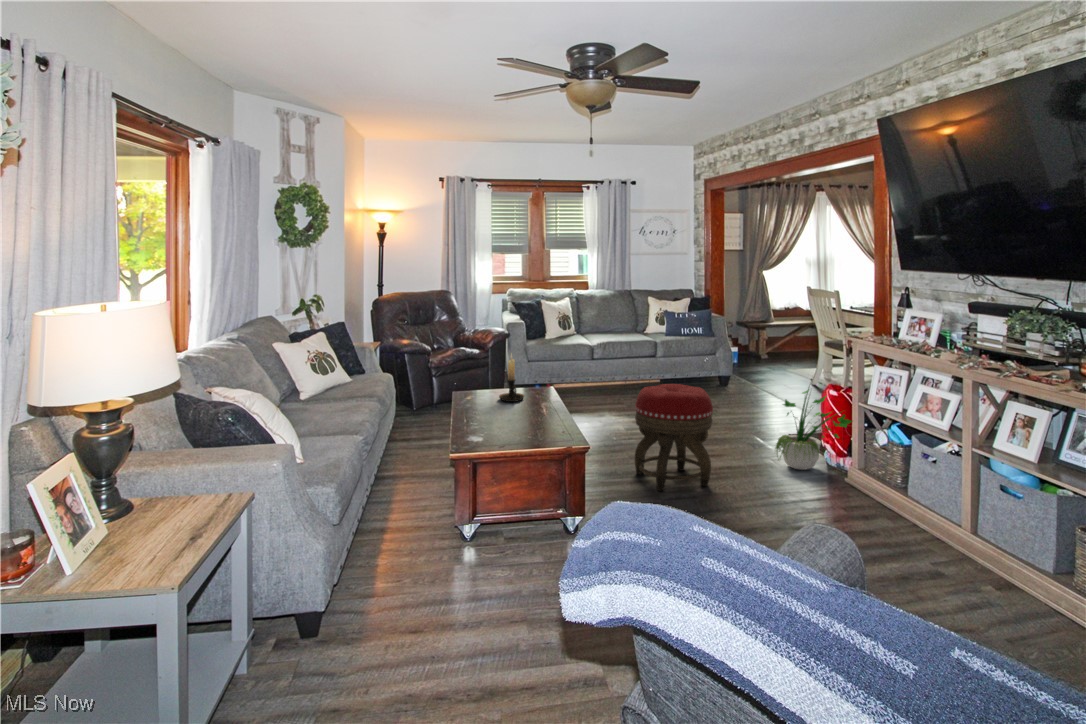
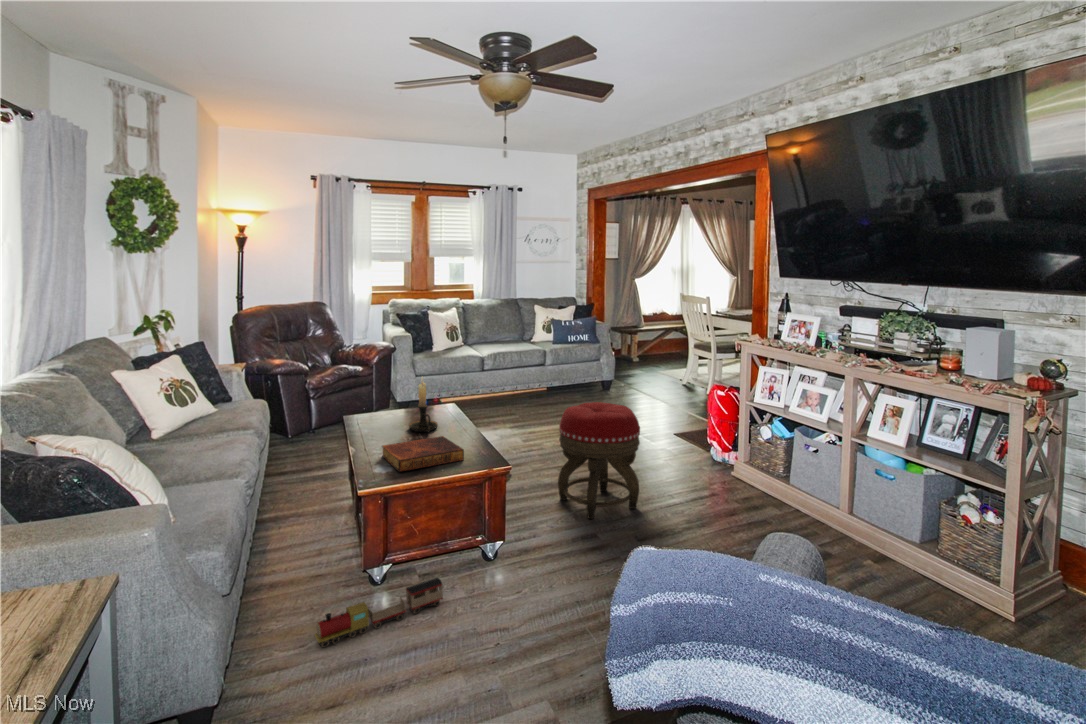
potted plant: present [776,389,852,470] -> none [690,384,768,481]
book: none [471,405,538,430] -> present [382,436,464,472]
toy train: none [405,518,510,560] -> present [315,578,443,647]

